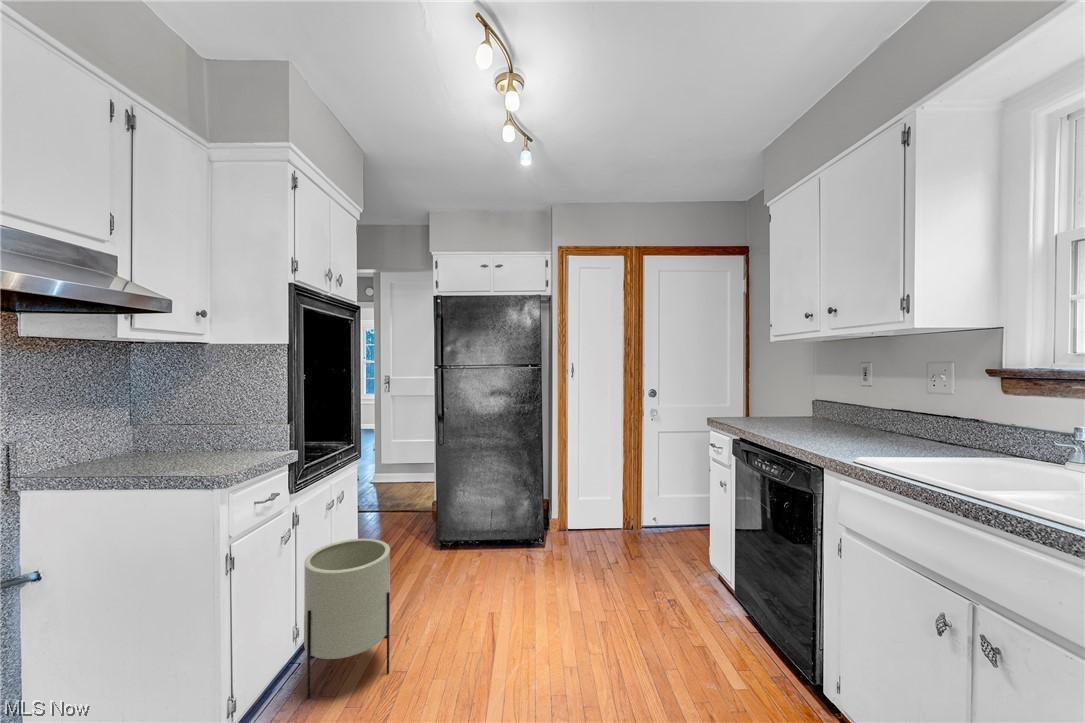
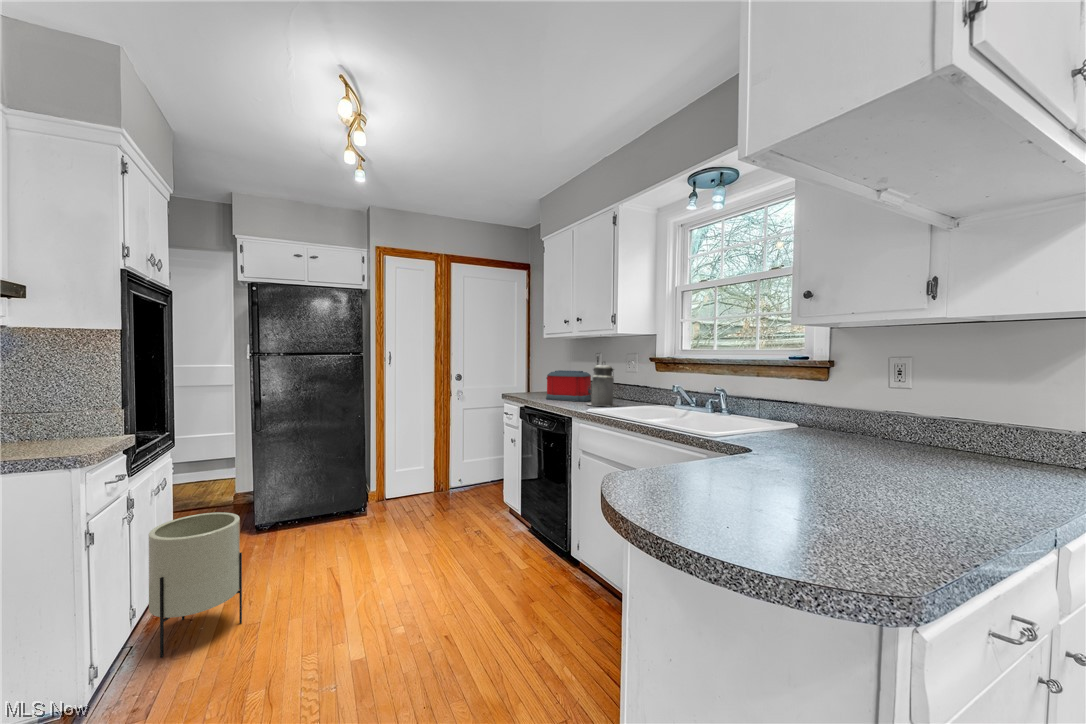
canister: none [847,378,911,455] -> present [588,361,617,406]
toaster: none [773,390,853,439] -> present [546,370,591,402]

